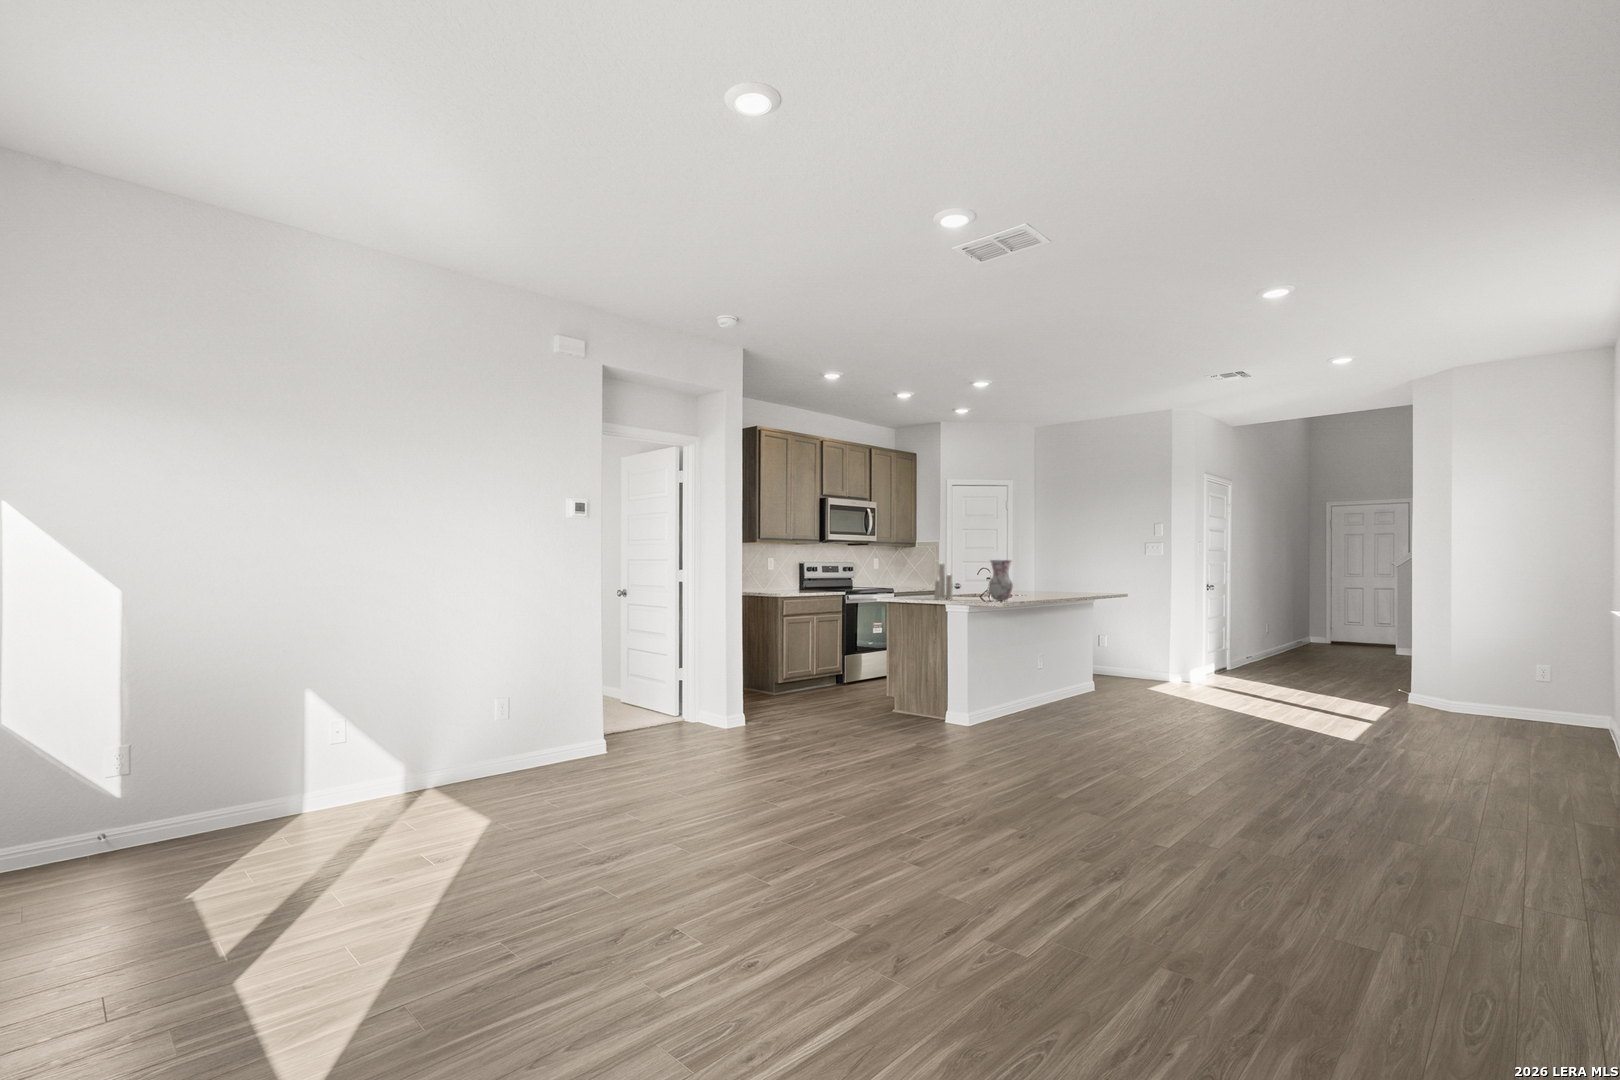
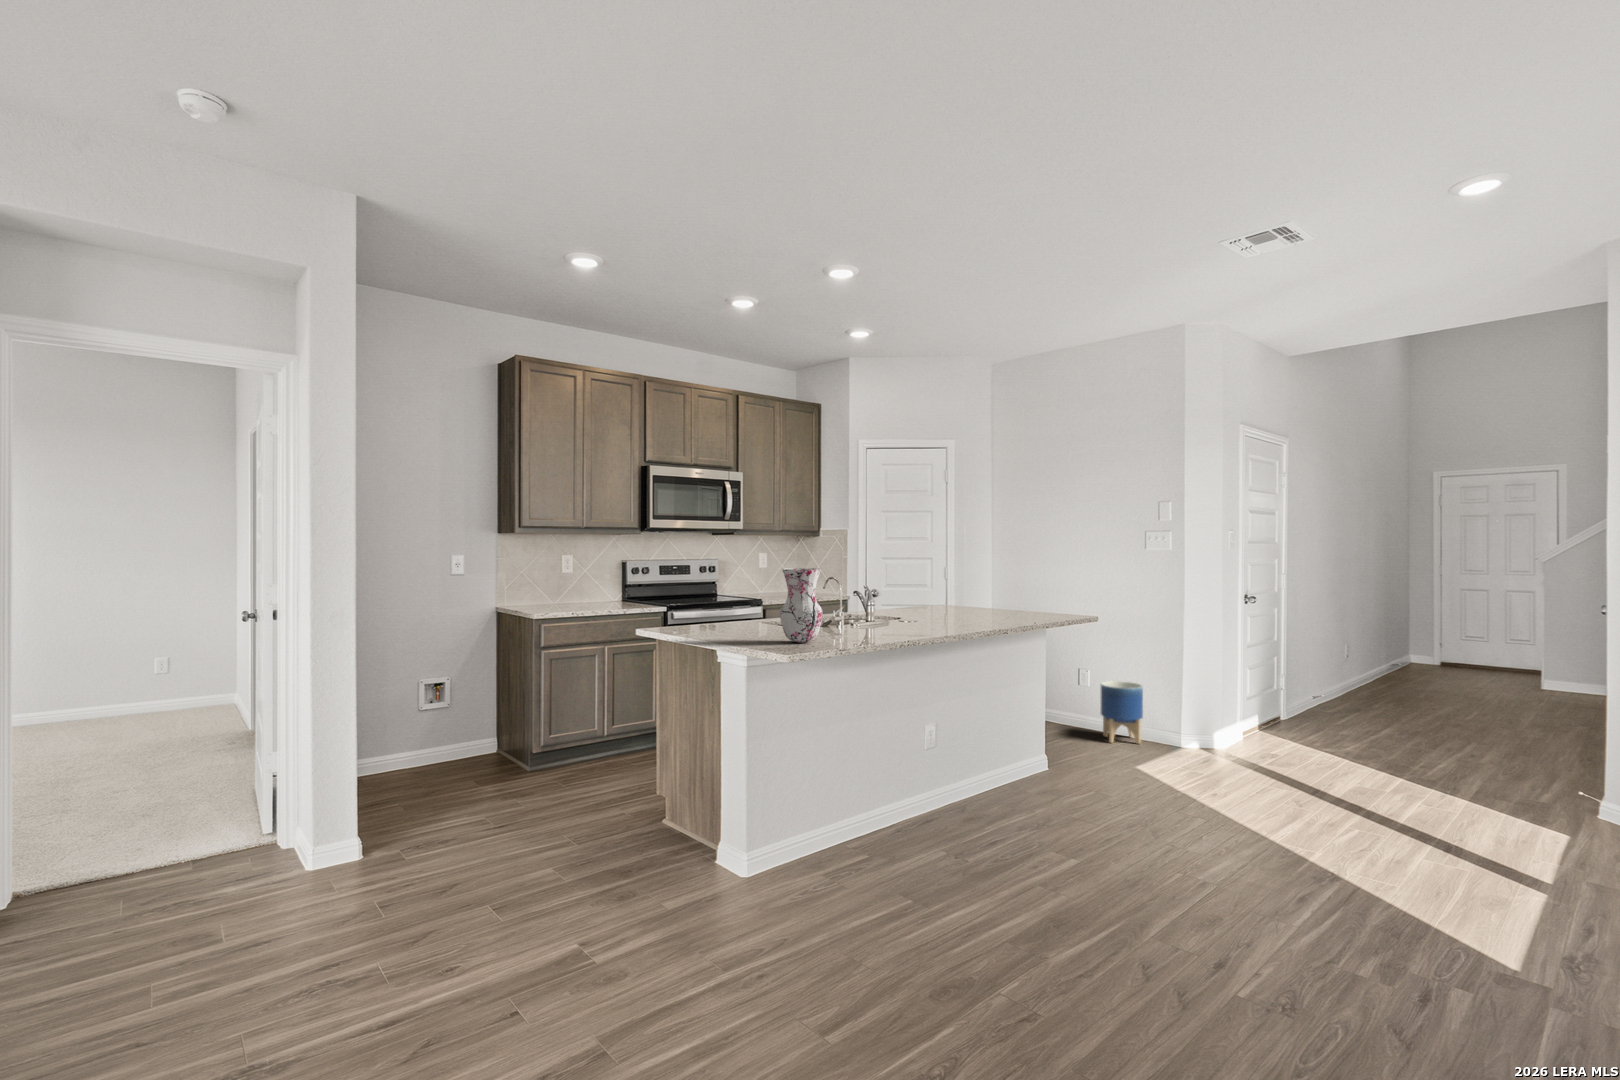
candle: present [934,563,953,599] -> none [692,563,728,638]
planter: none [1115,646,1142,685] -> present [1101,681,1143,744]

